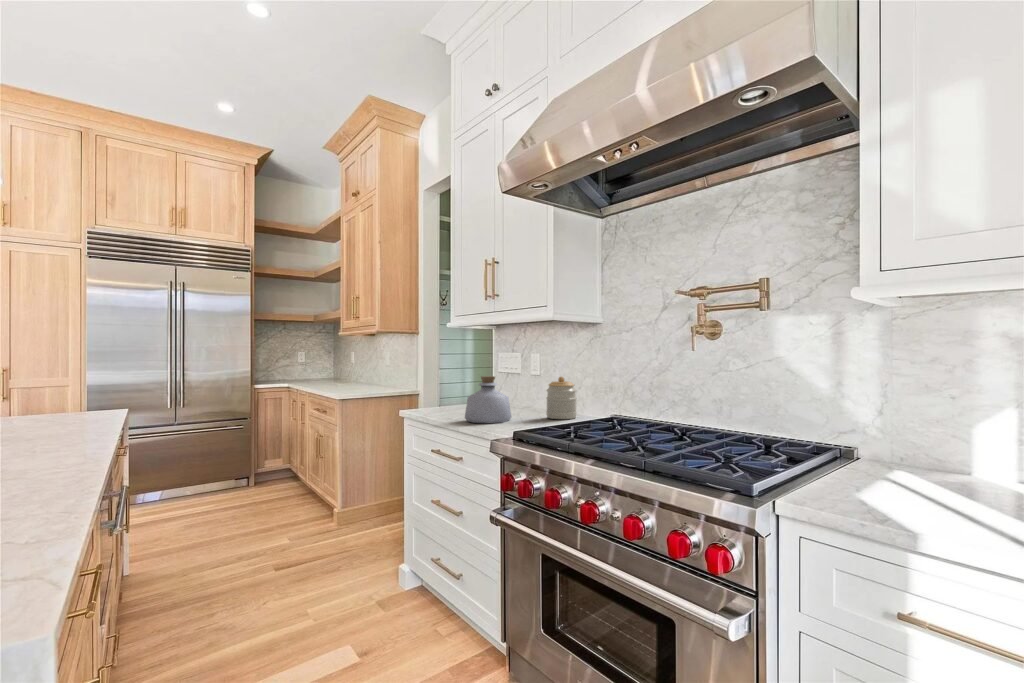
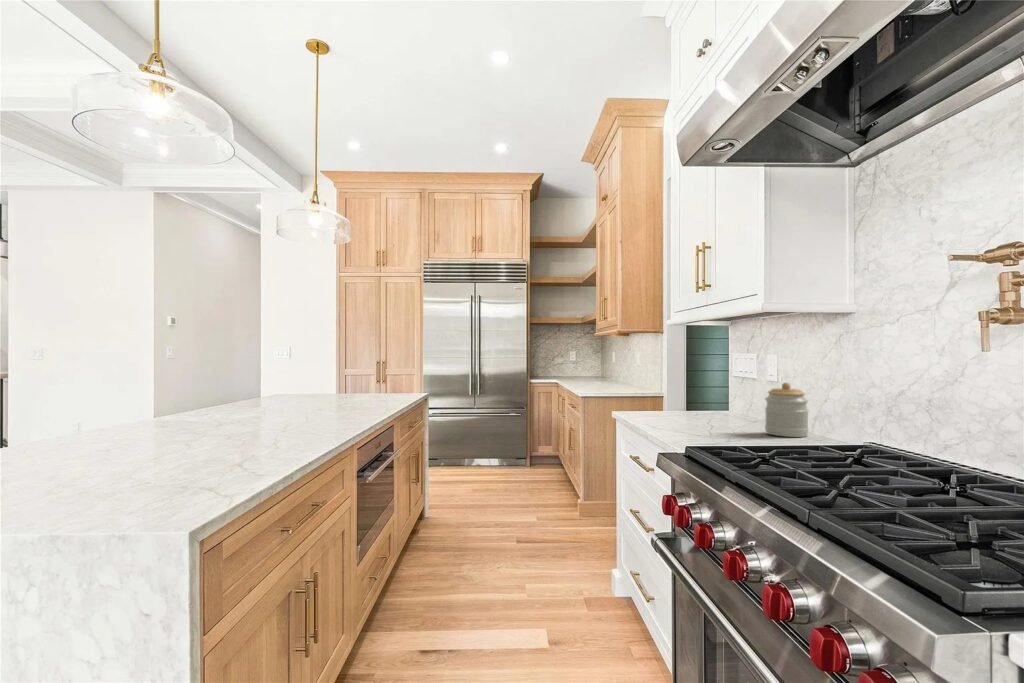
bottle: present [465,376,511,423] -> none [663,379,719,433]

